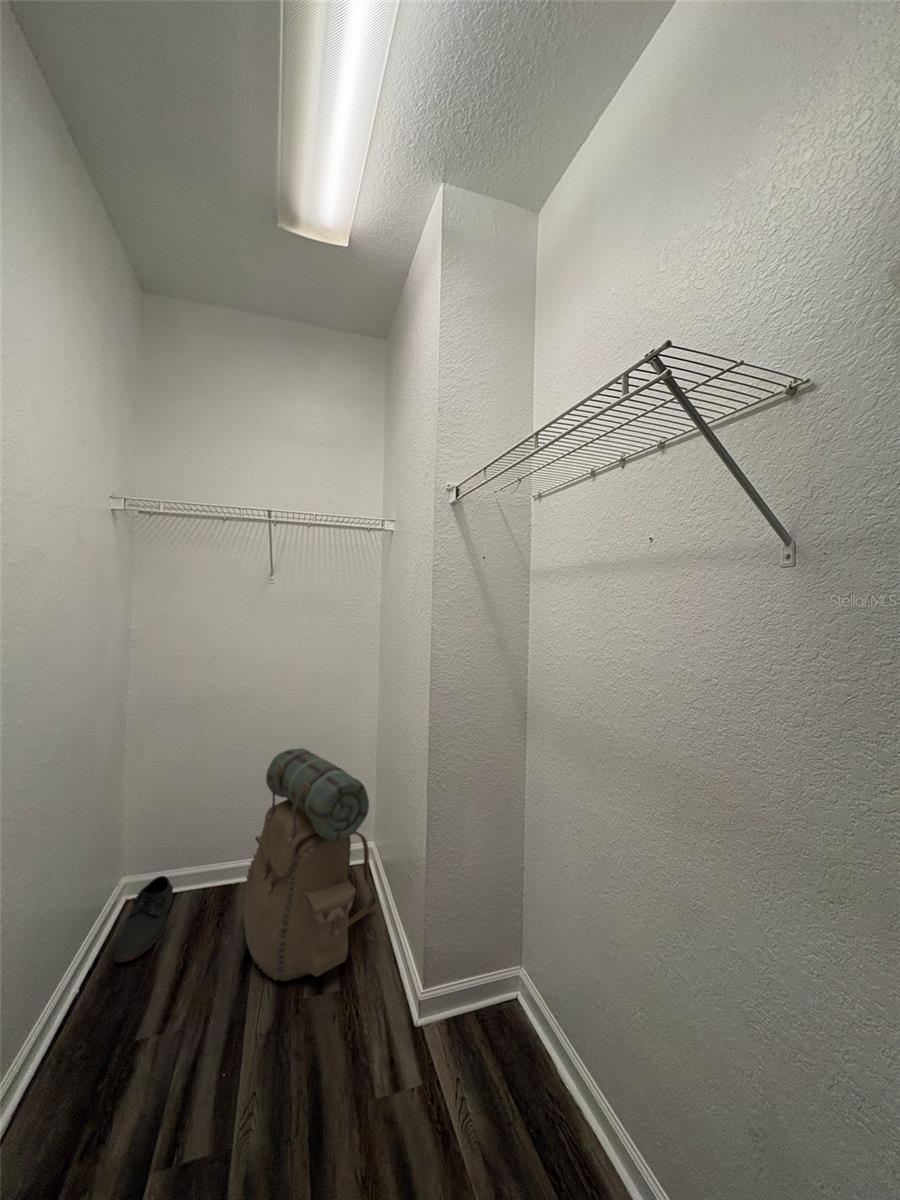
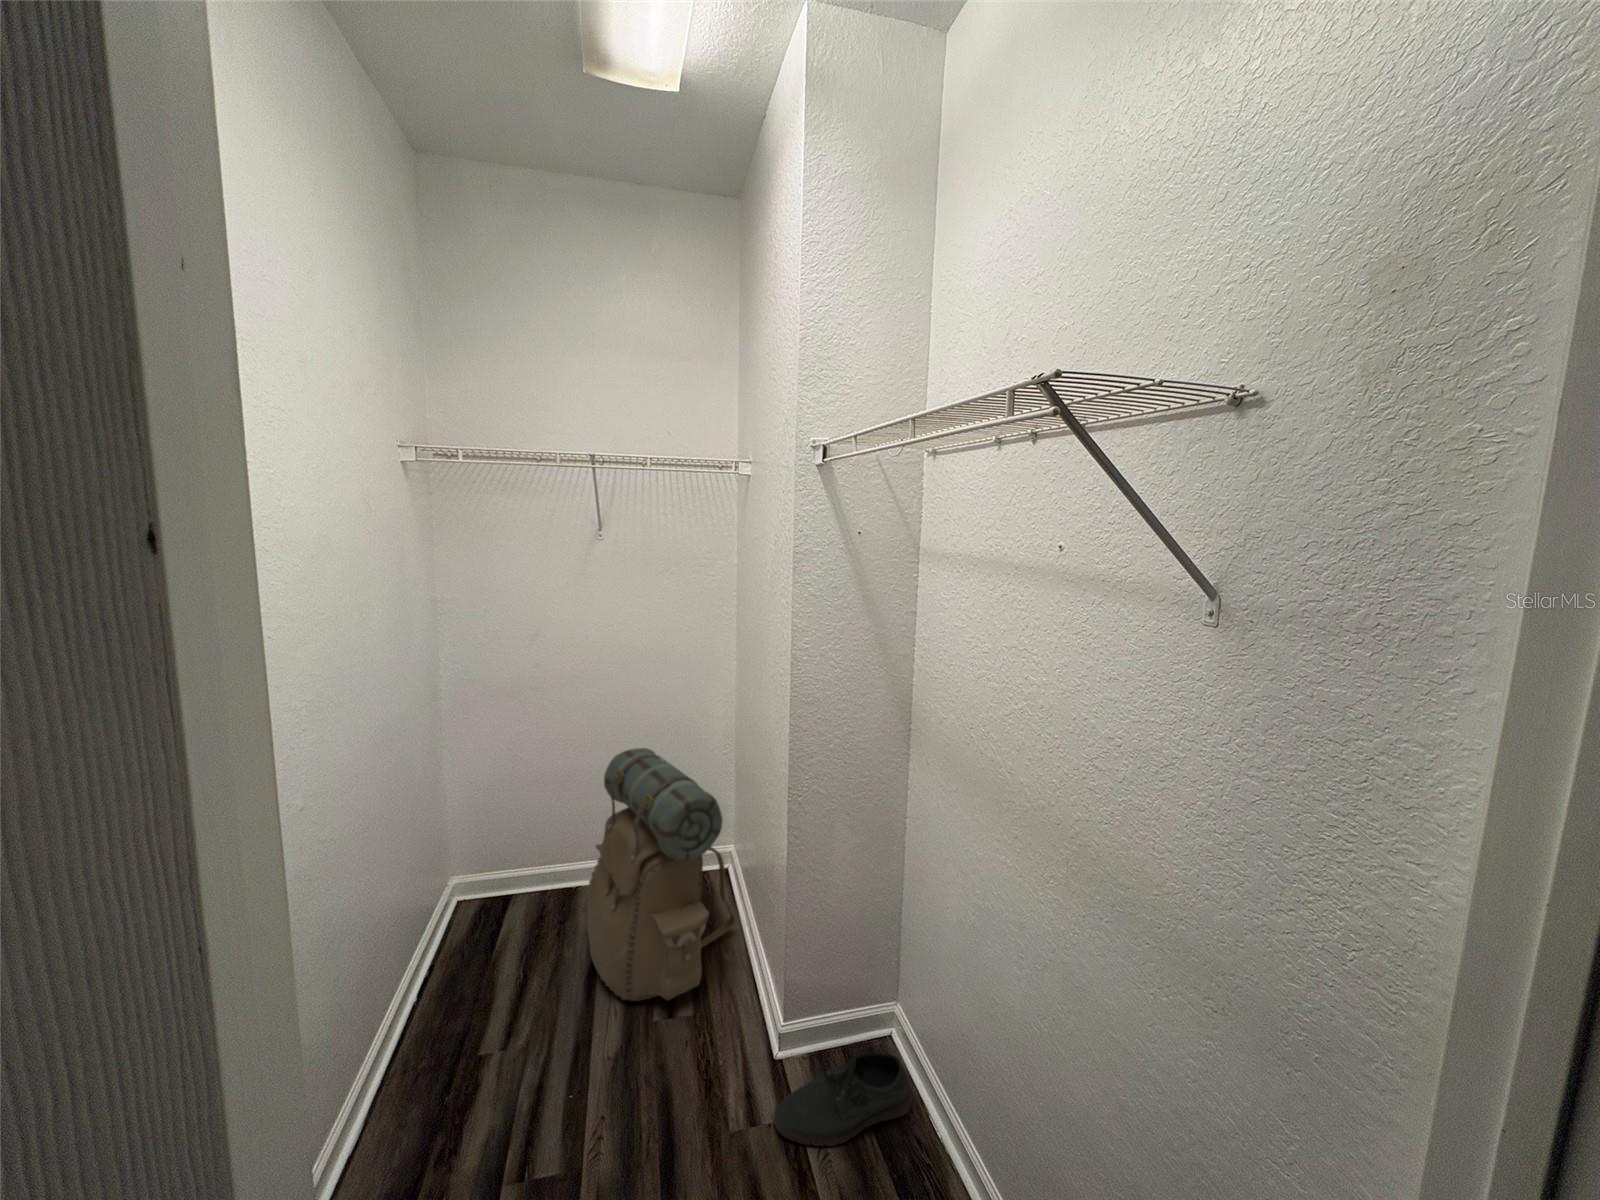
shoe: present [114,876,173,962] -> present [774,1051,912,1146]

